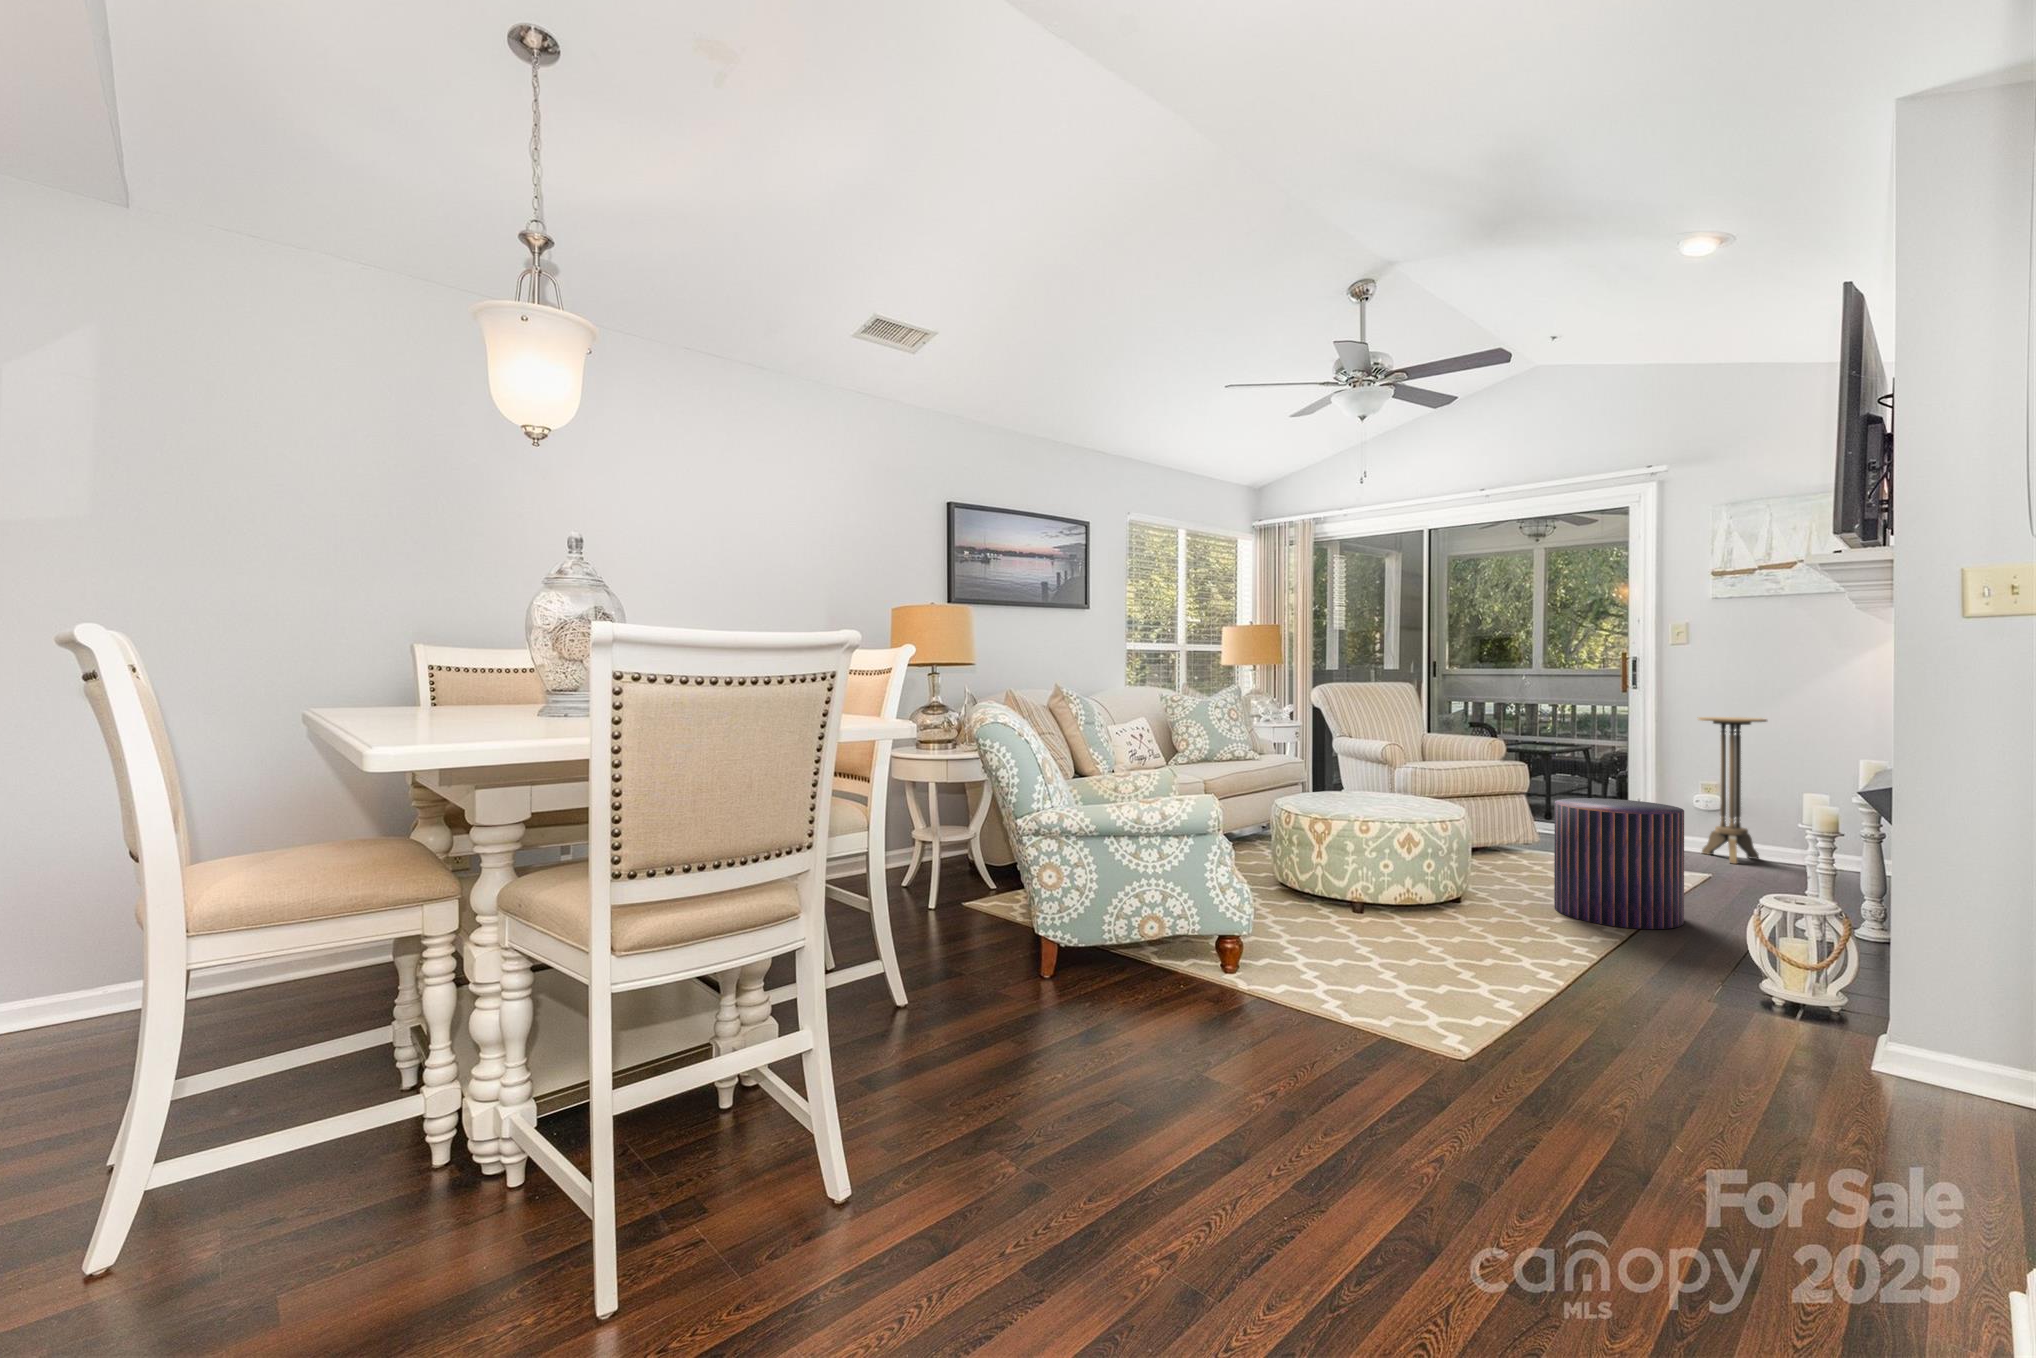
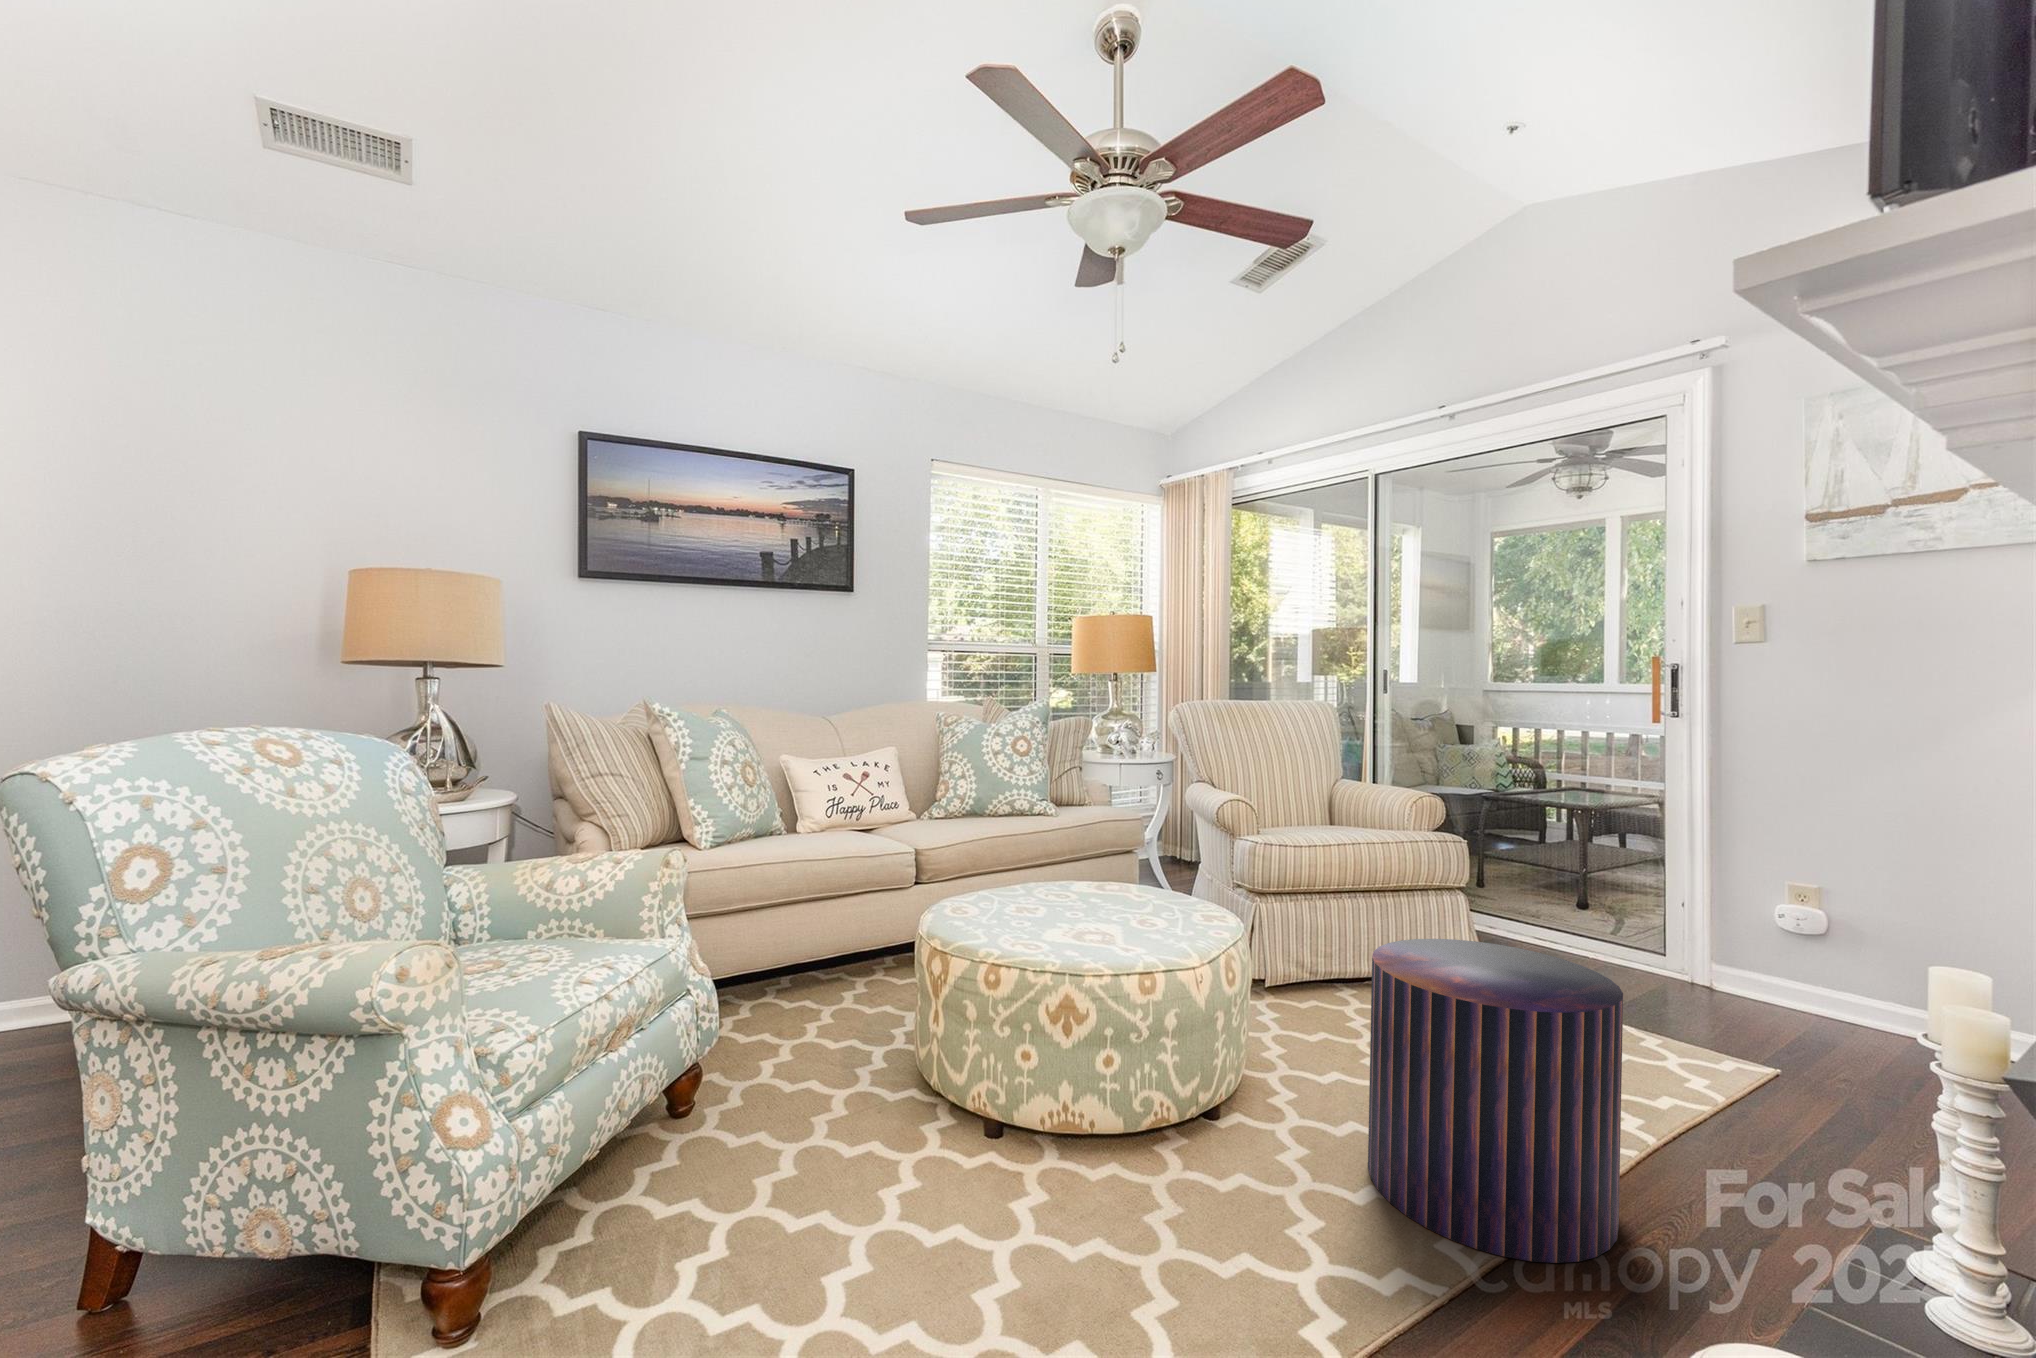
side table: present [1698,717,1767,864] -> none [1747,780,1876,1045]

